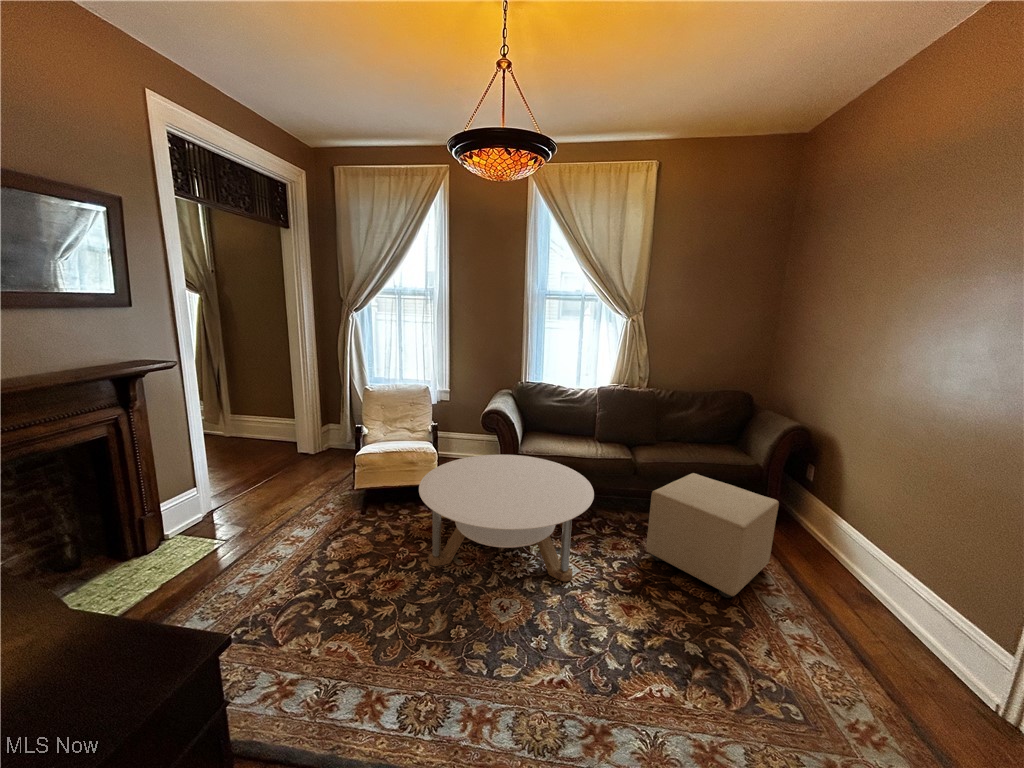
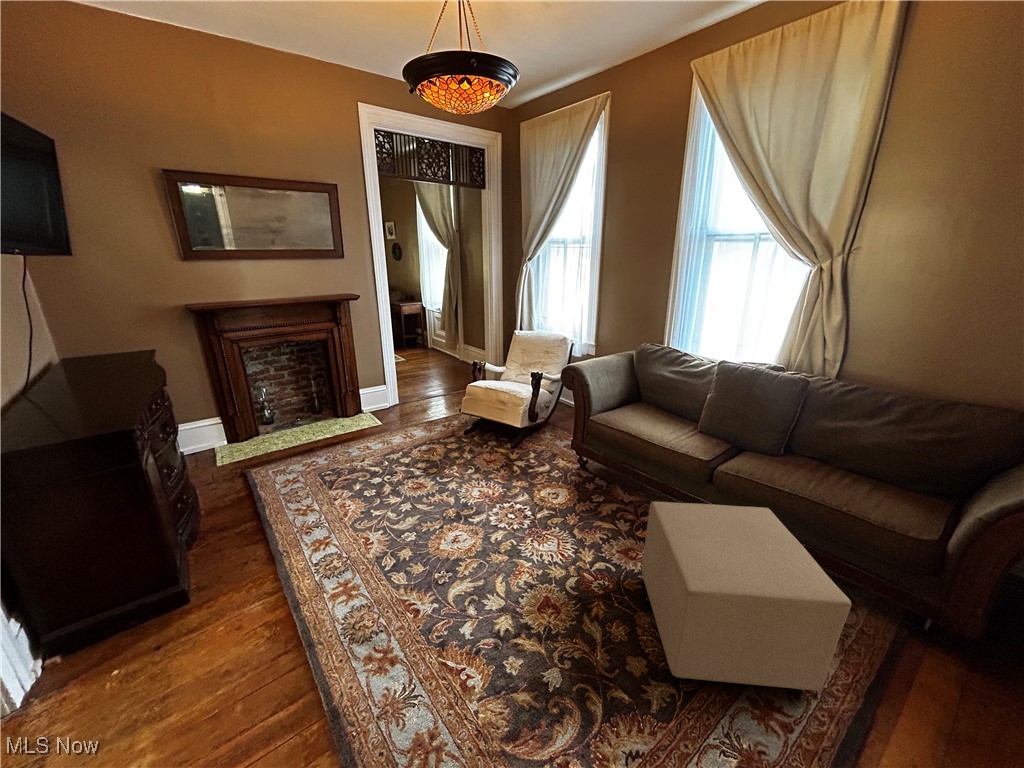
round table: present [419,455,594,581] -> none [431,408,608,552]

